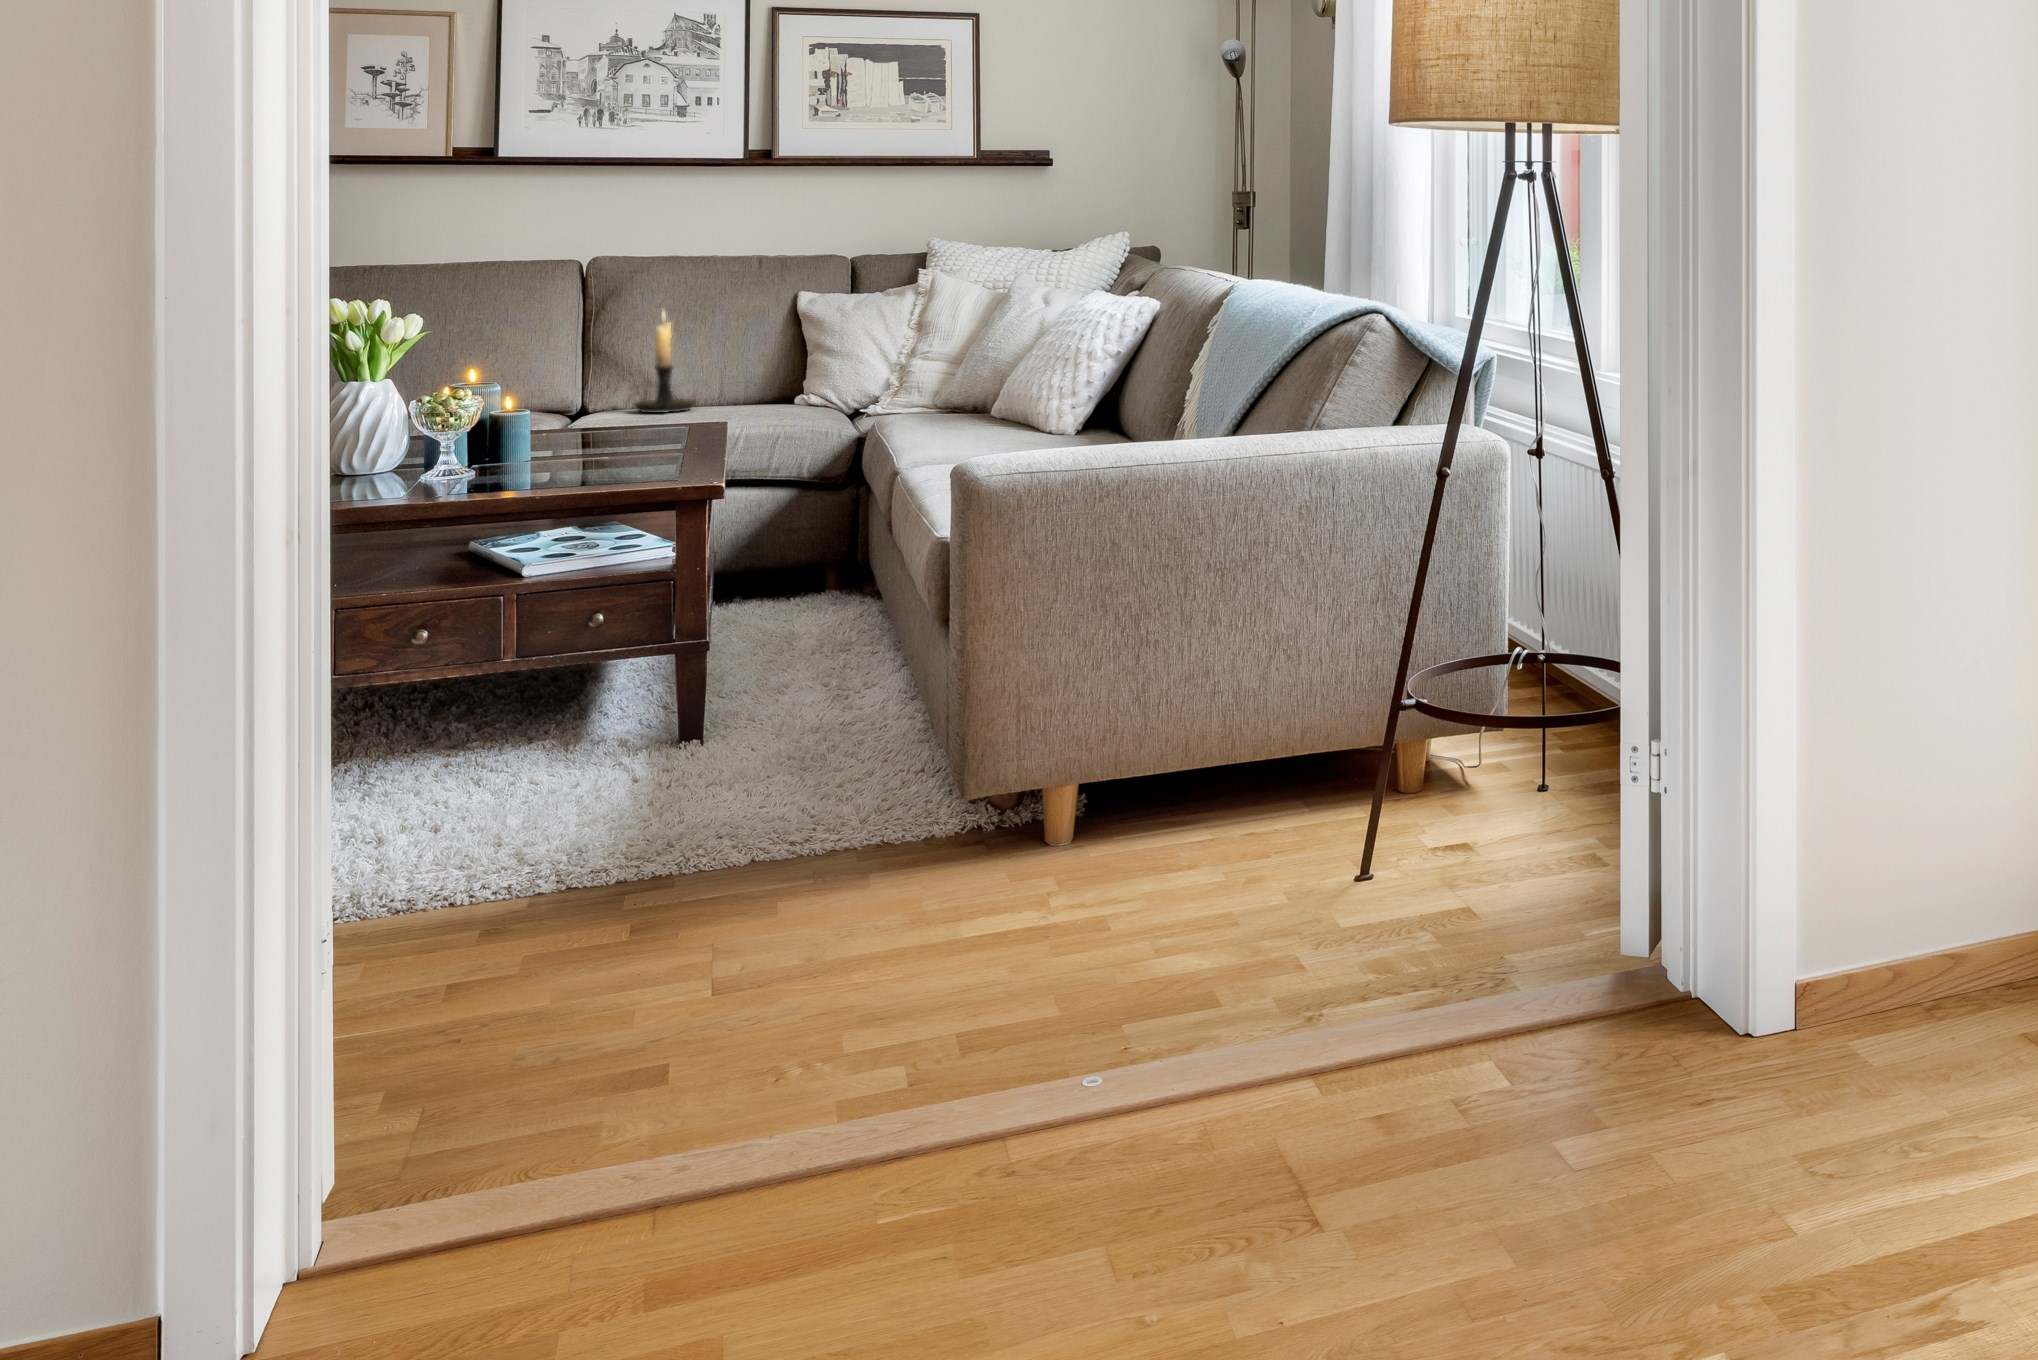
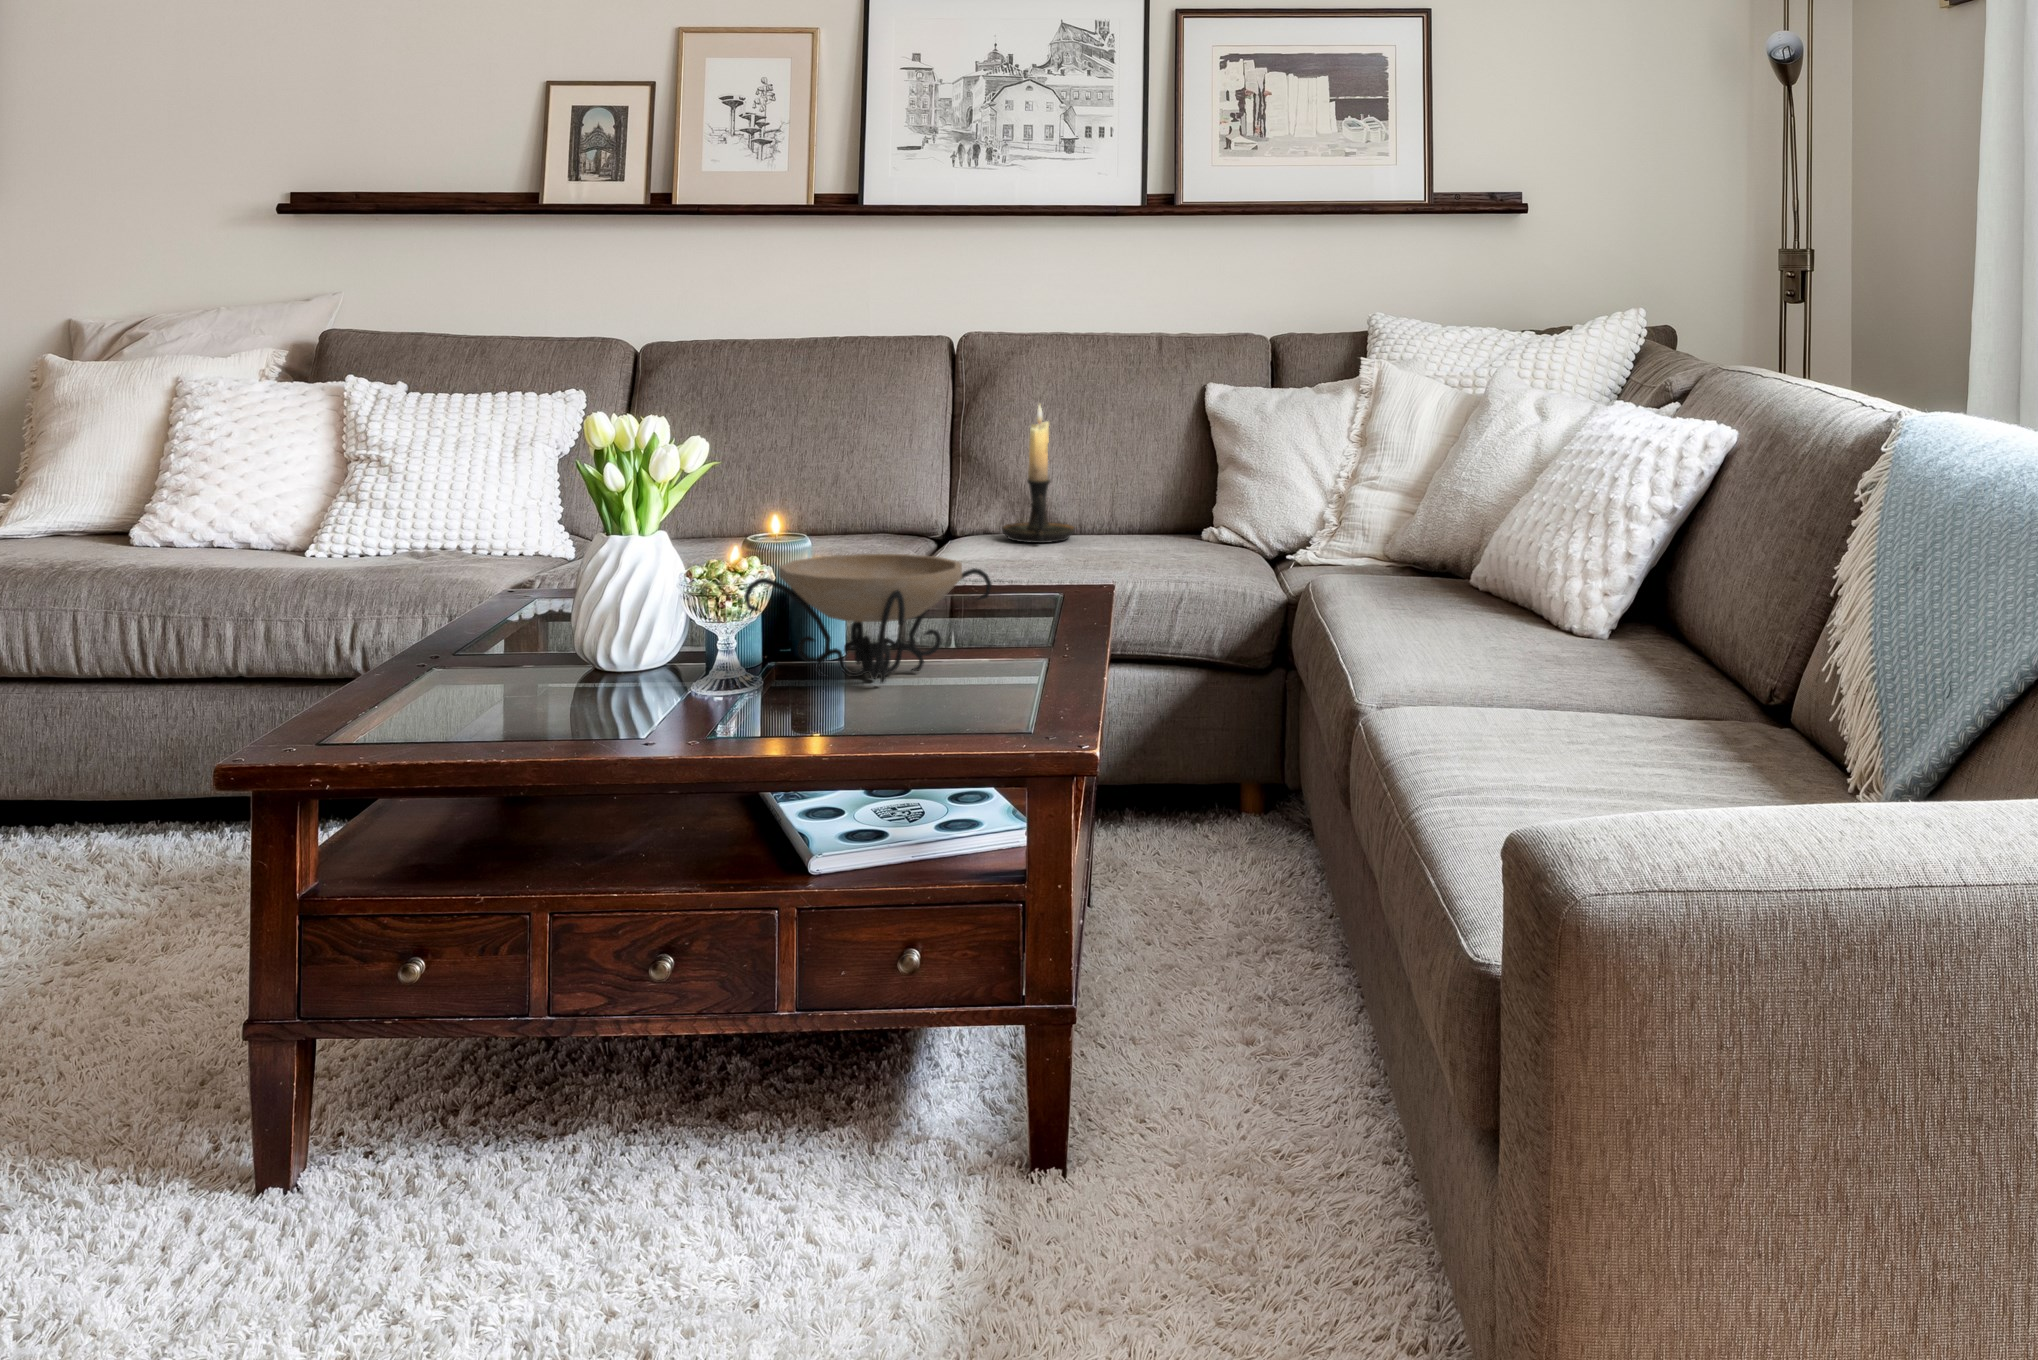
decorative bowl: none [447,395,635,476] -> present [744,554,992,684]

